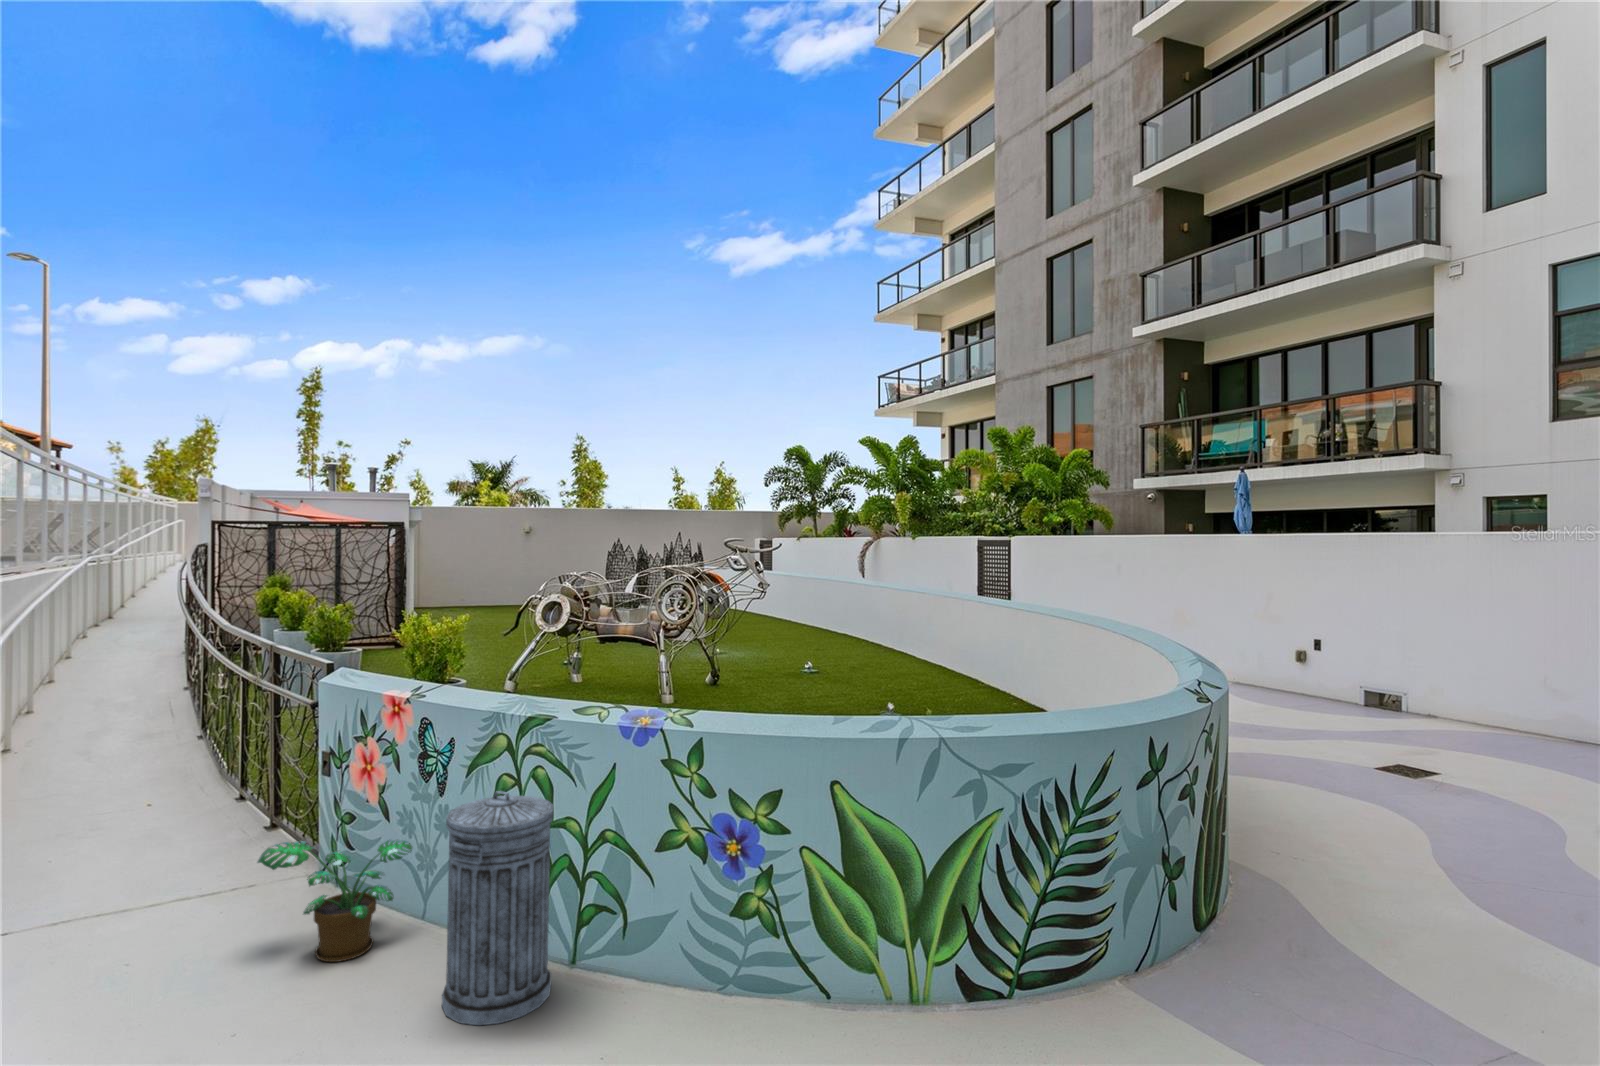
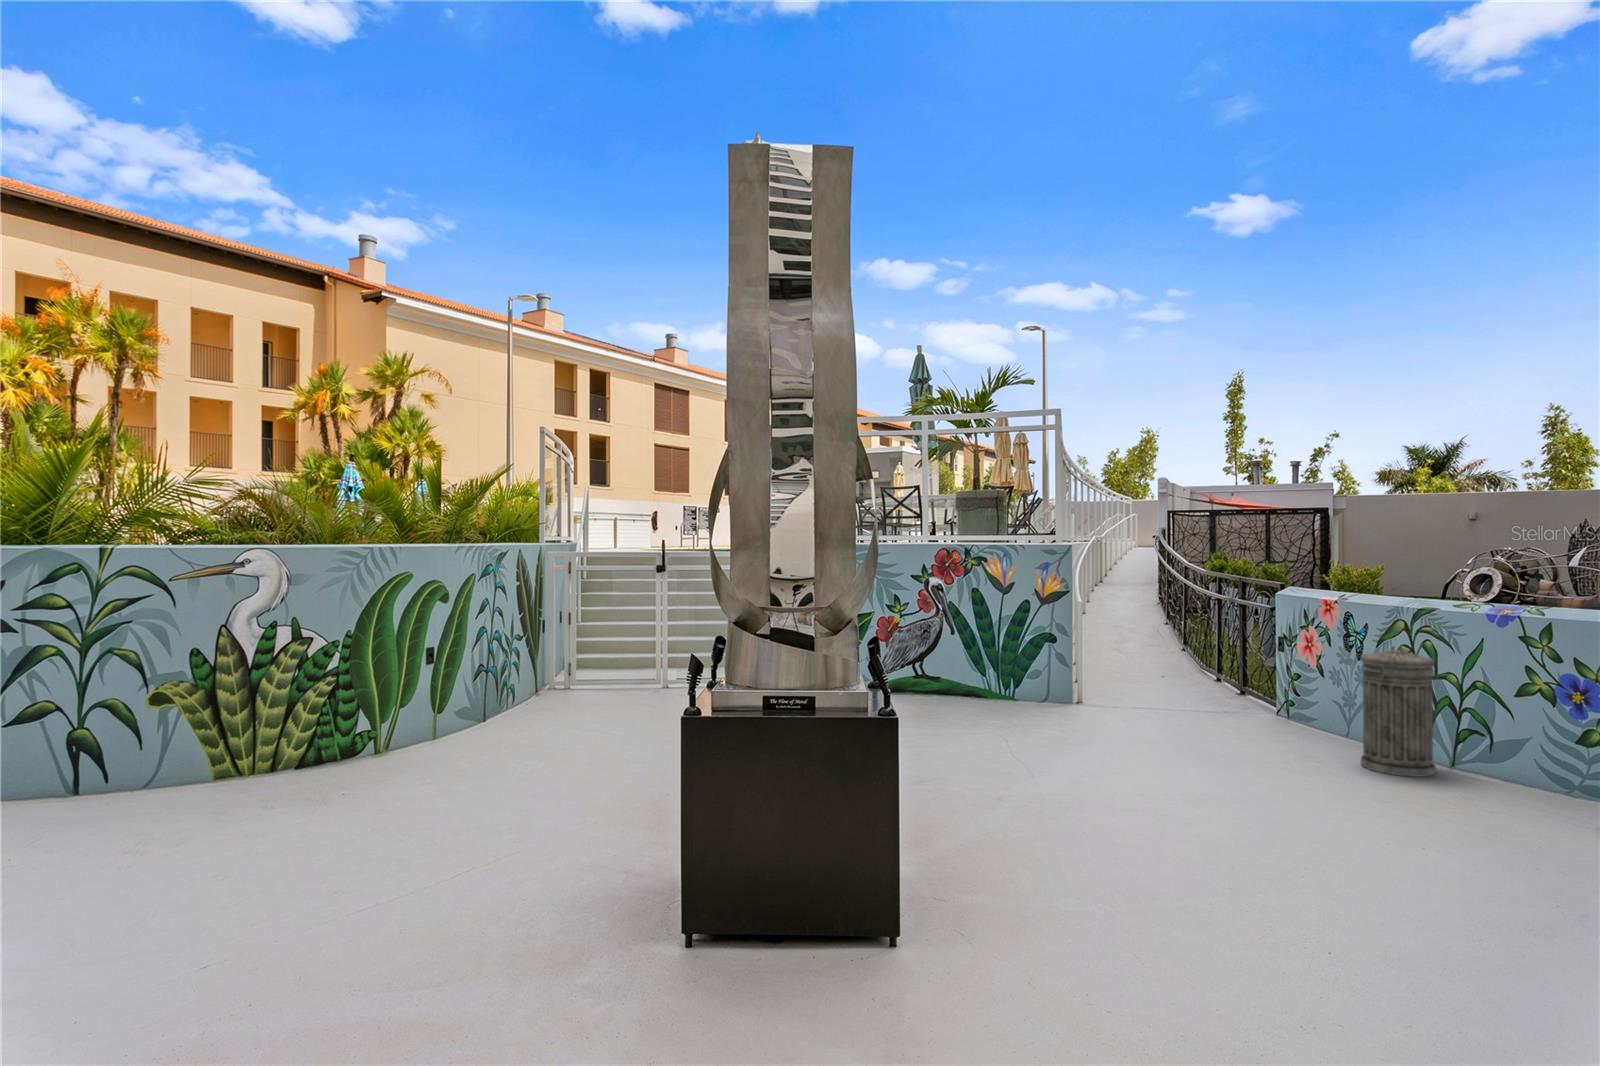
potted plant: present [257,840,413,962] -> none [1249,674,1341,742]

